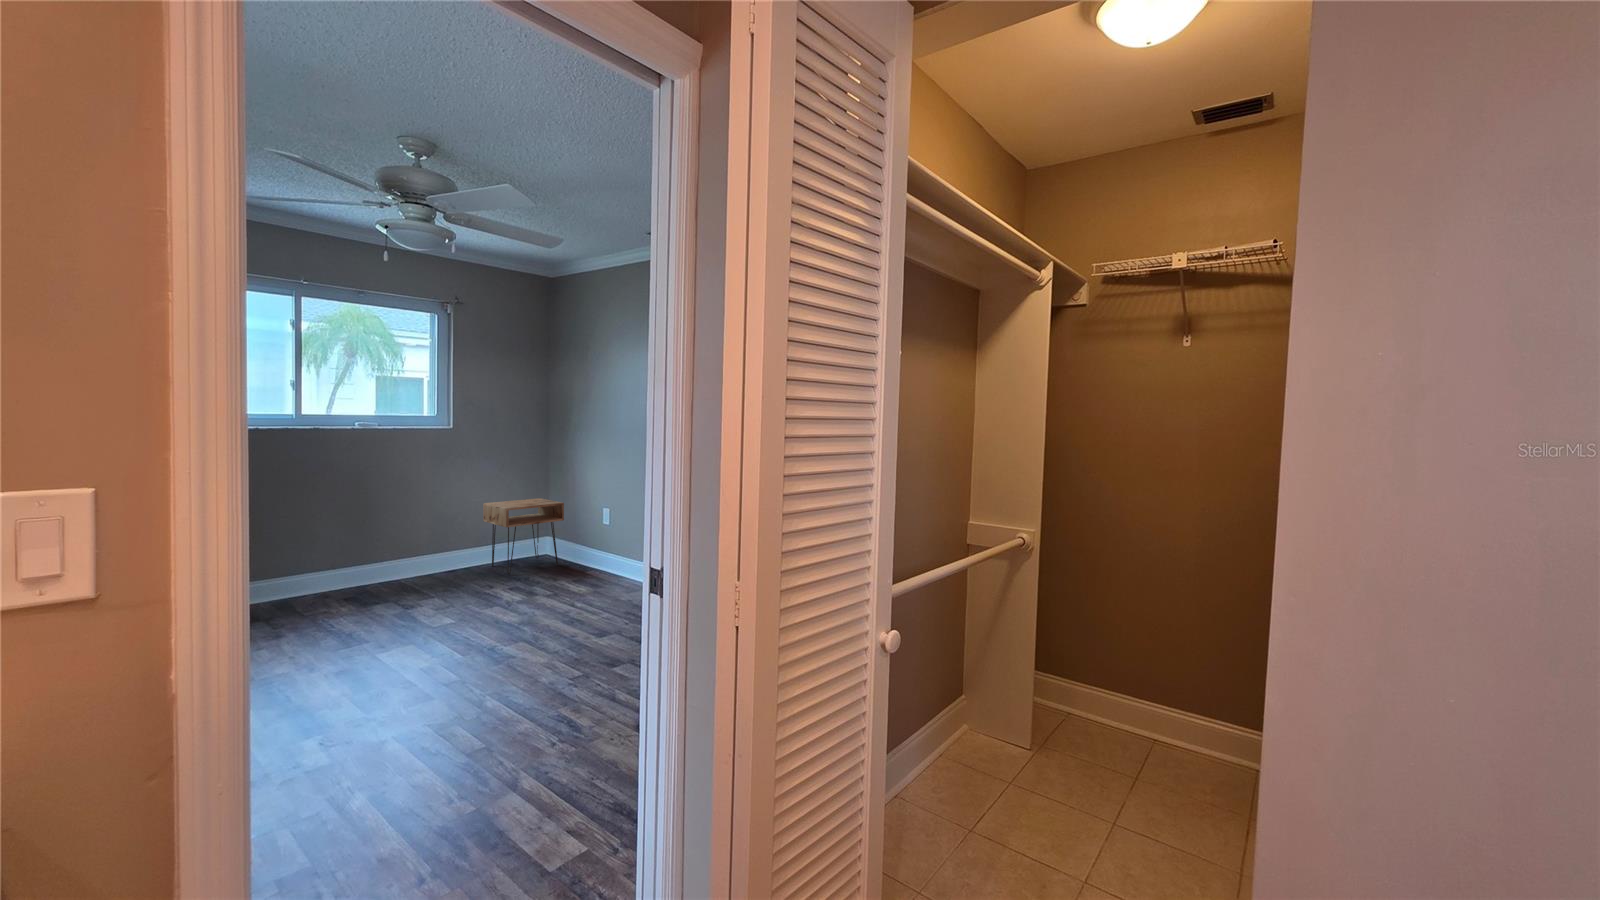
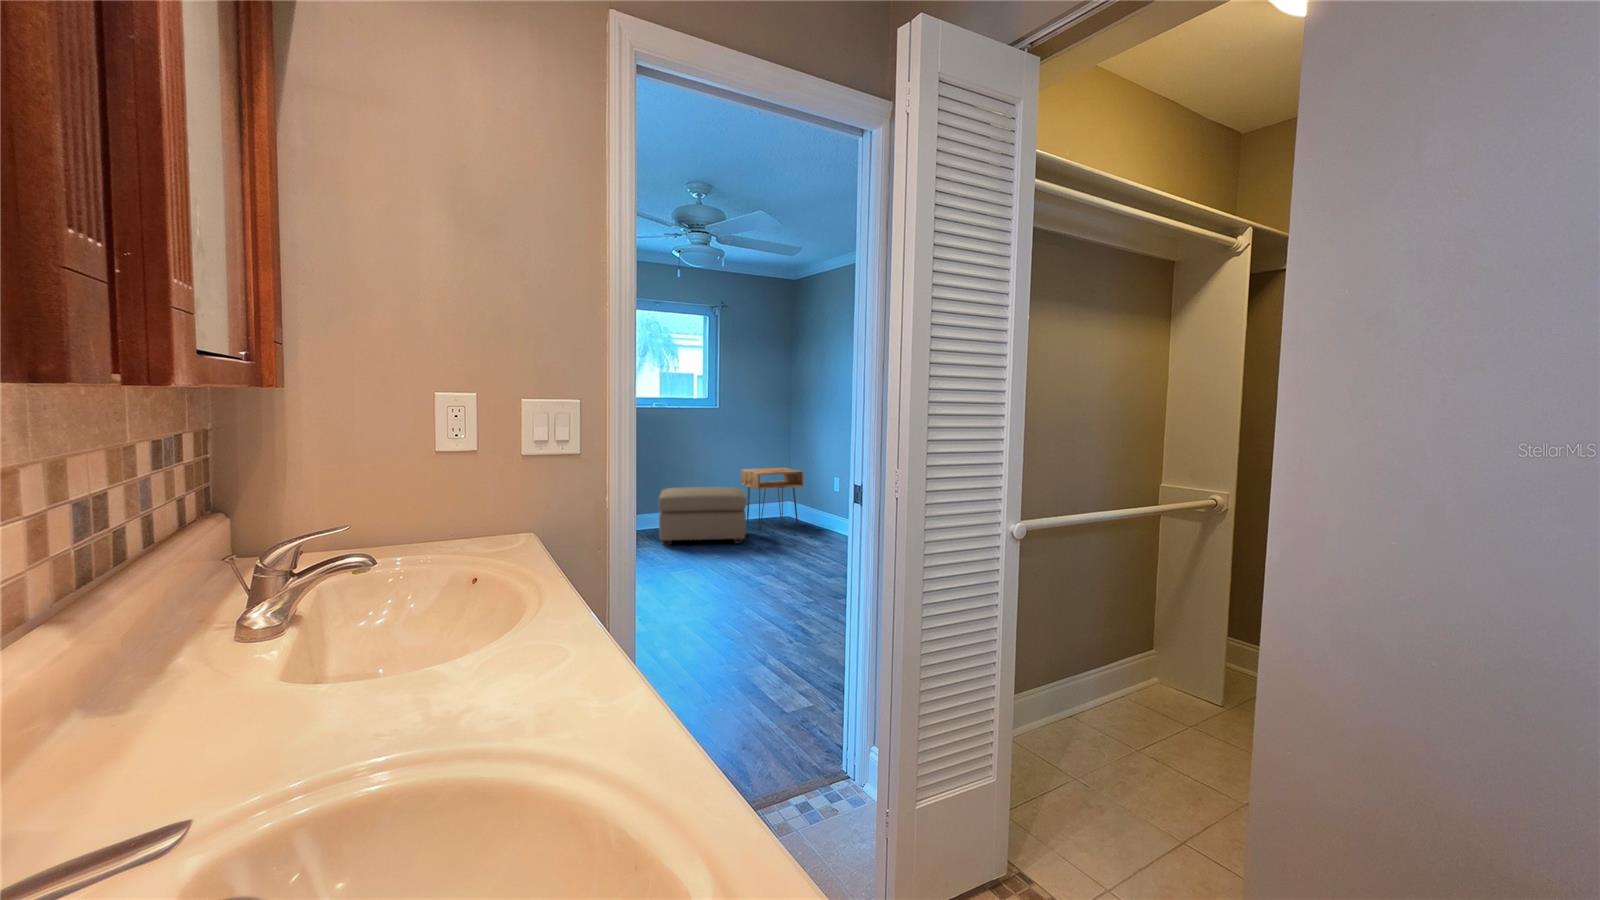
ottoman: none [360,528,490,611] -> present [659,487,747,545]

